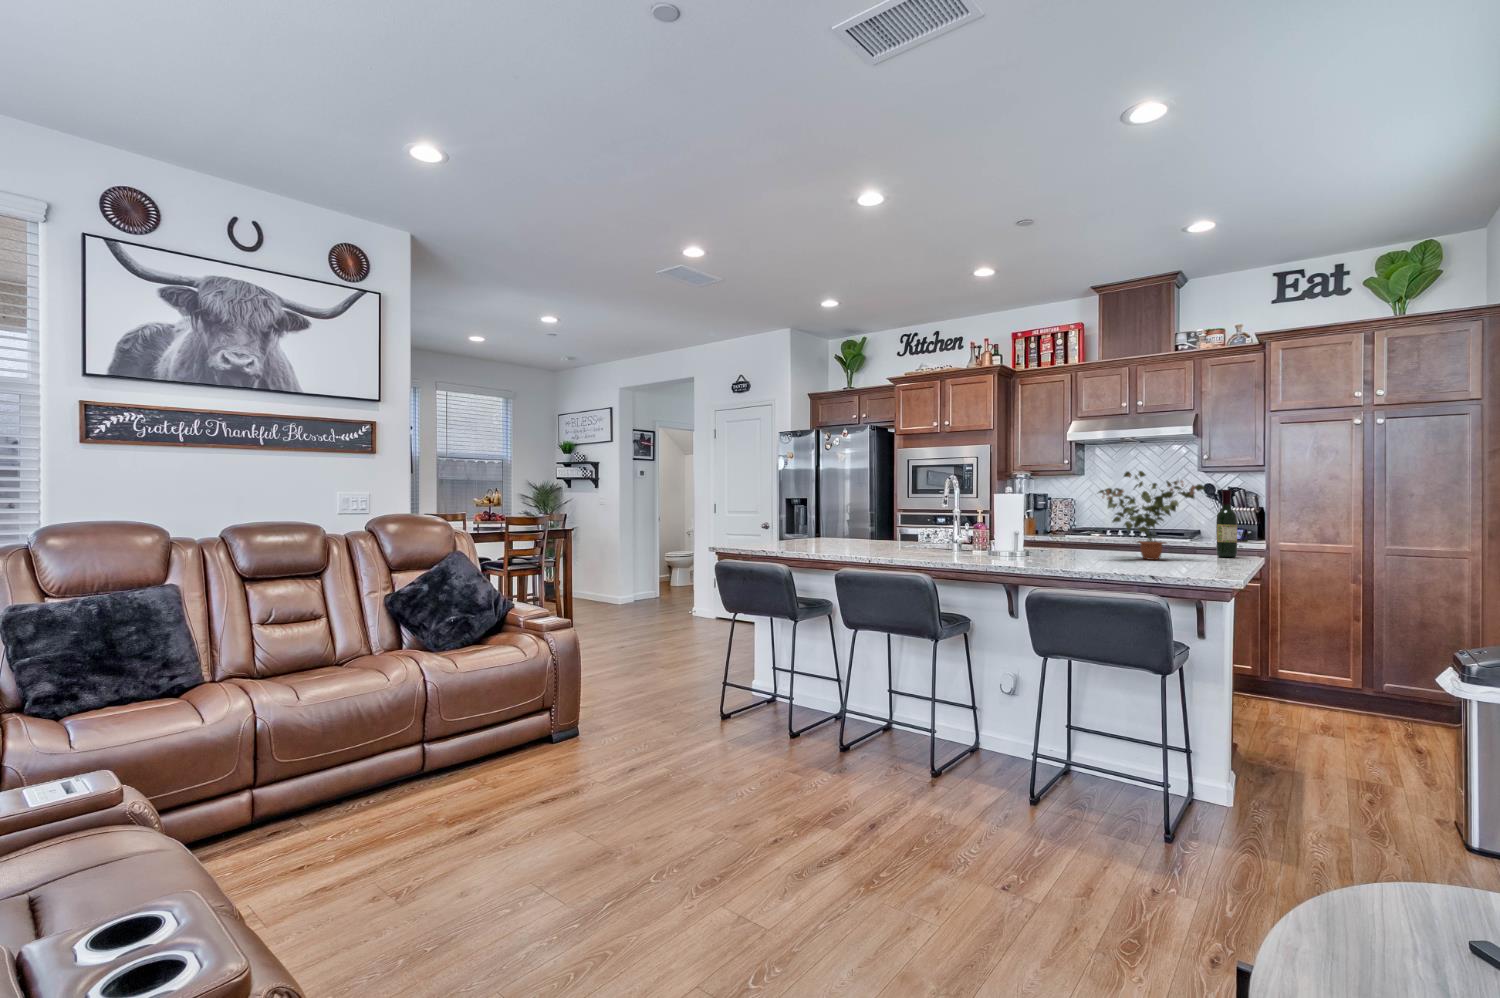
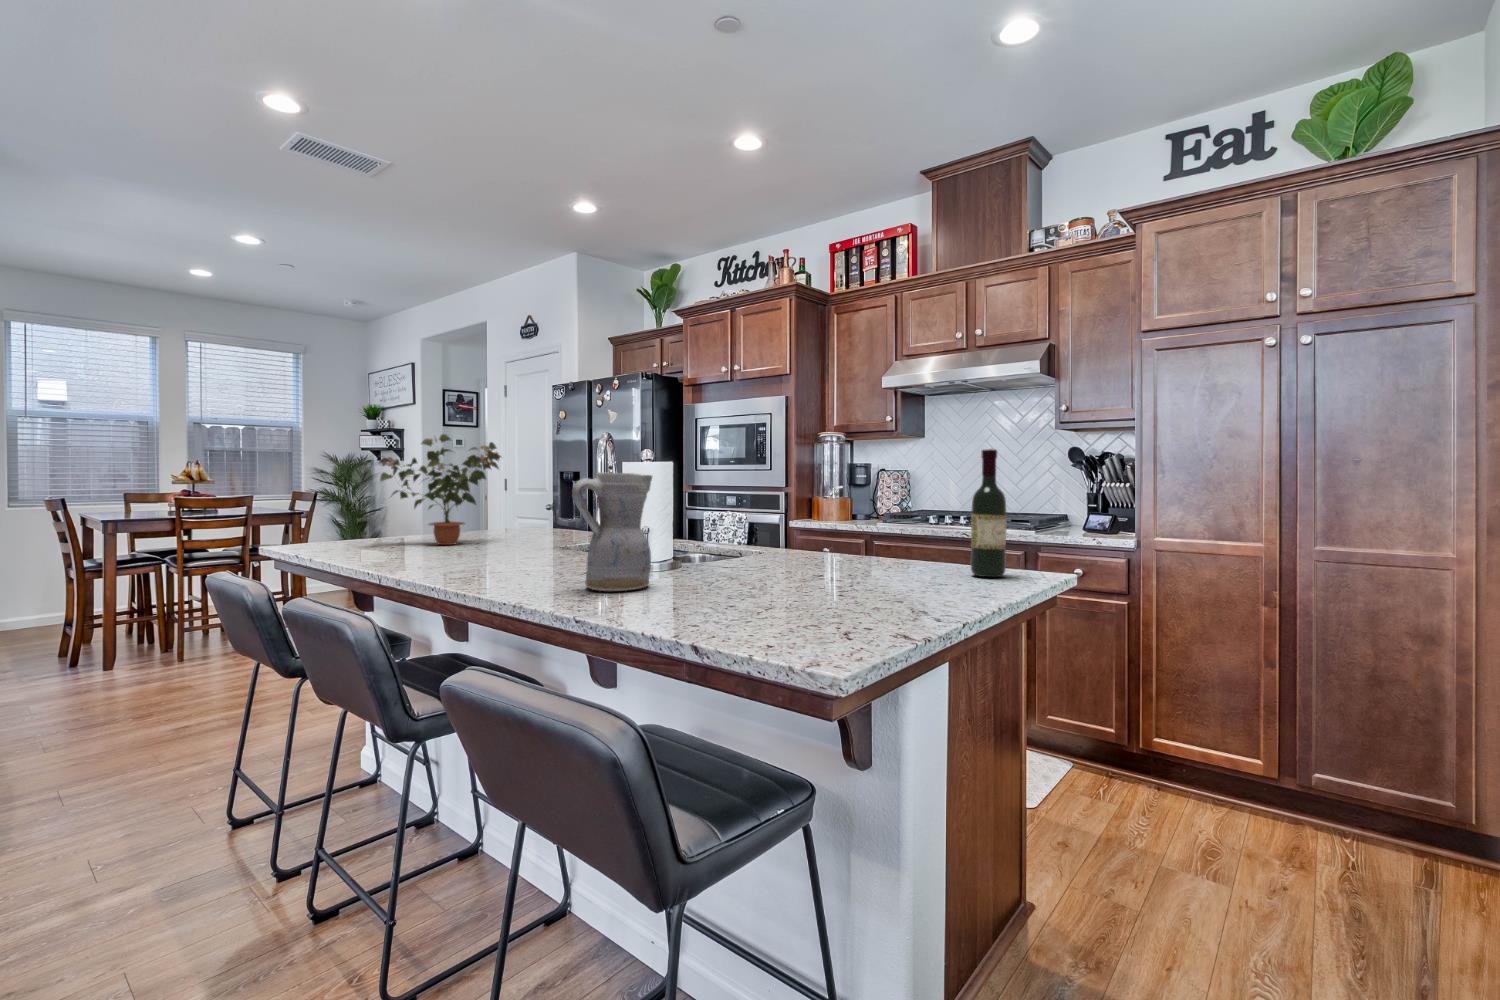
potted plant: present [1098,471,1205,560] -> present [379,434,501,545]
ceramic pitcher: none [1034,502,1069,561] -> present [572,472,652,591]

